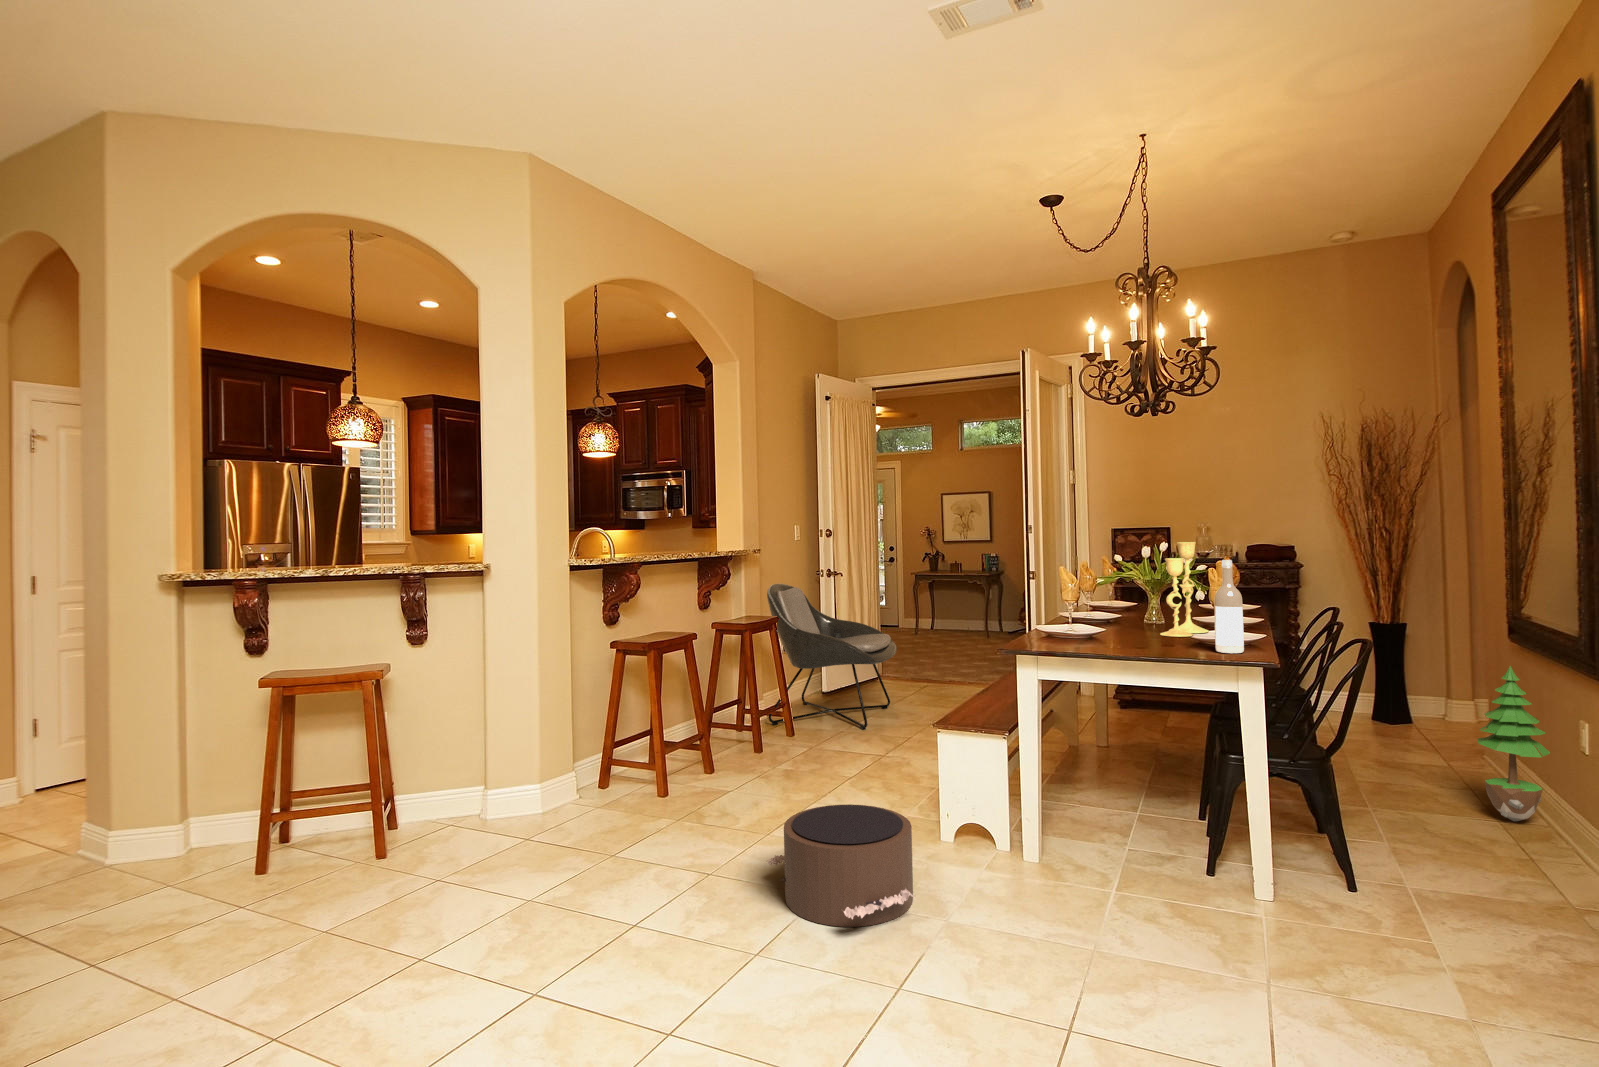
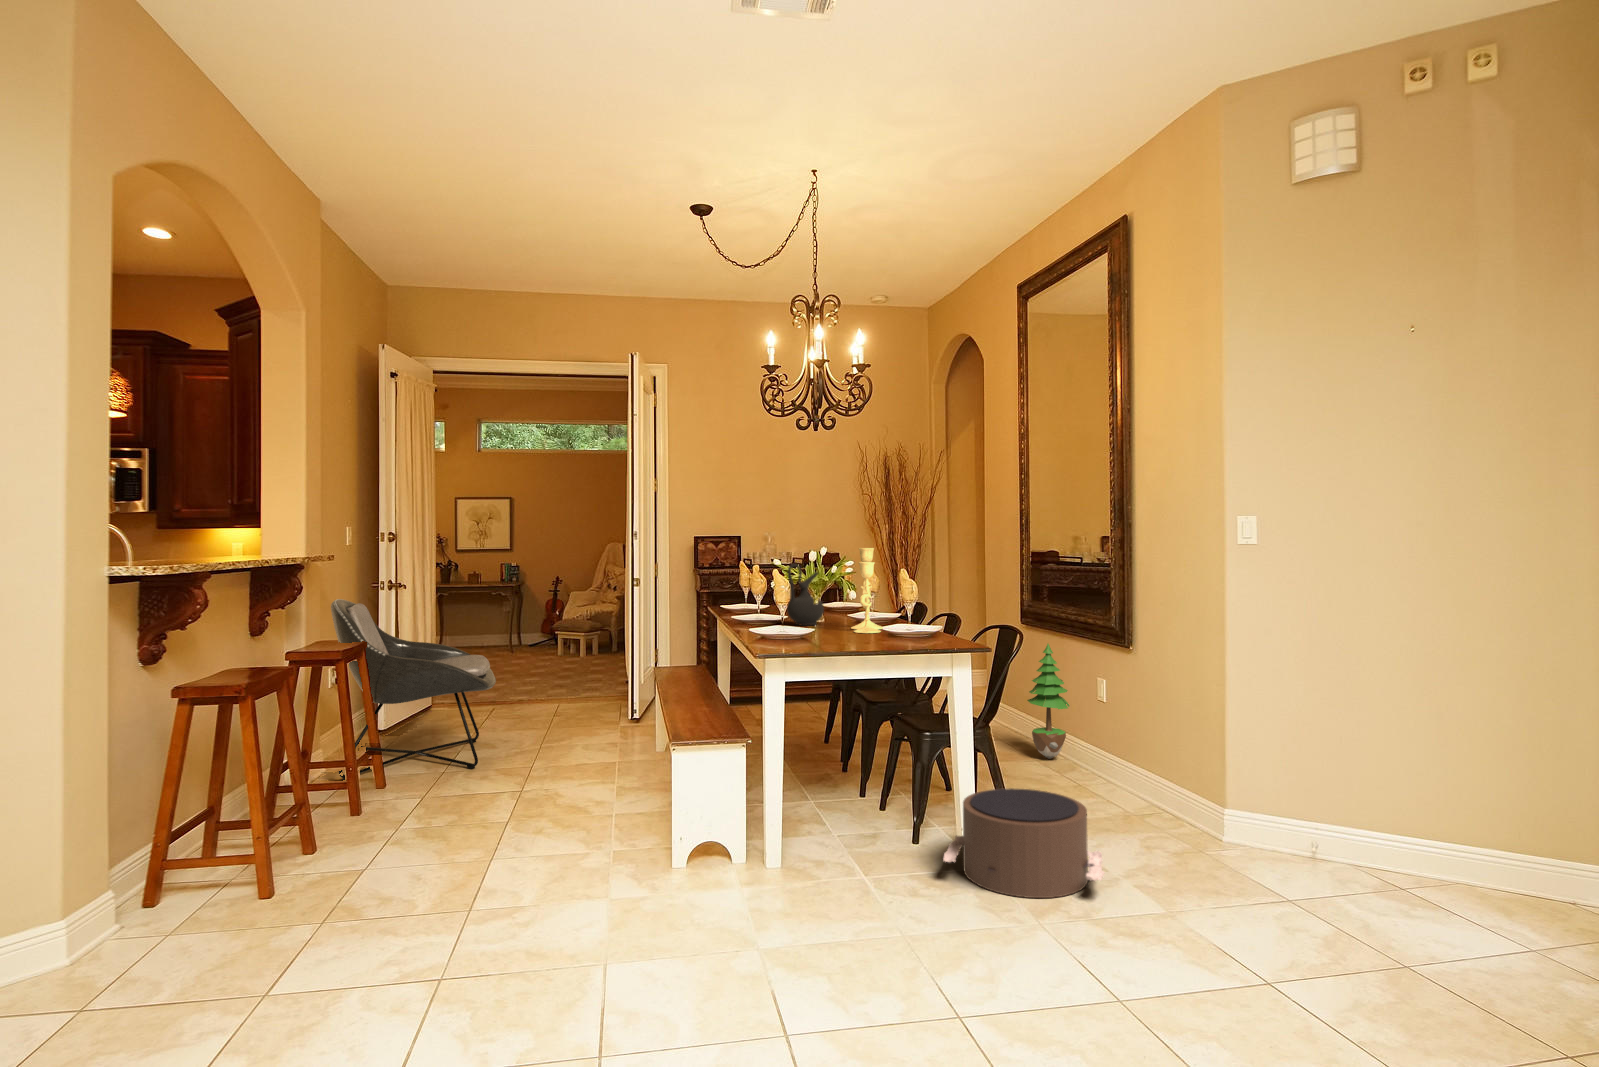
ceramic jug: none [1109,559,1152,624] -> present [787,564,824,626]
wine bottle: present [1214,560,1244,653] -> none [931,562,953,643]
pouf: present [767,804,916,927] -> present [944,788,1104,898]

